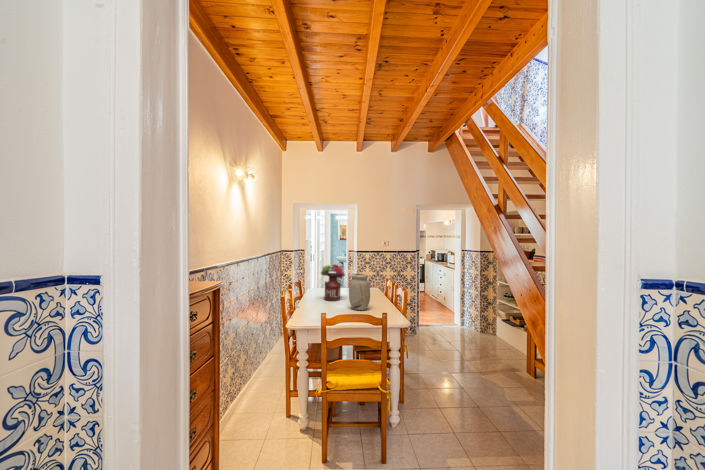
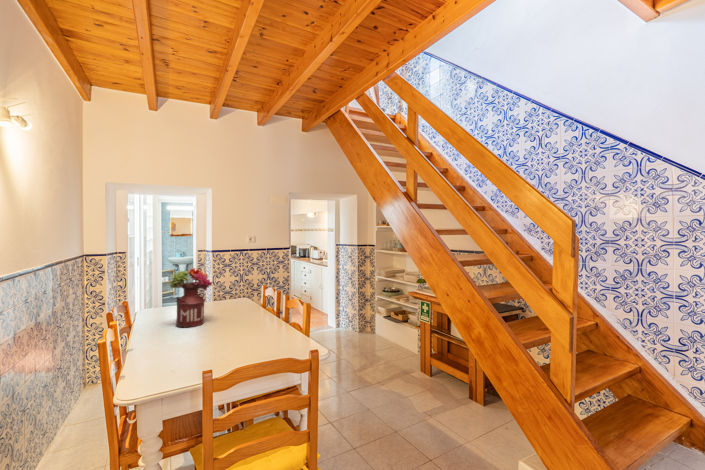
vase: present [349,273,370,310] -> none [227,280,262,338]

